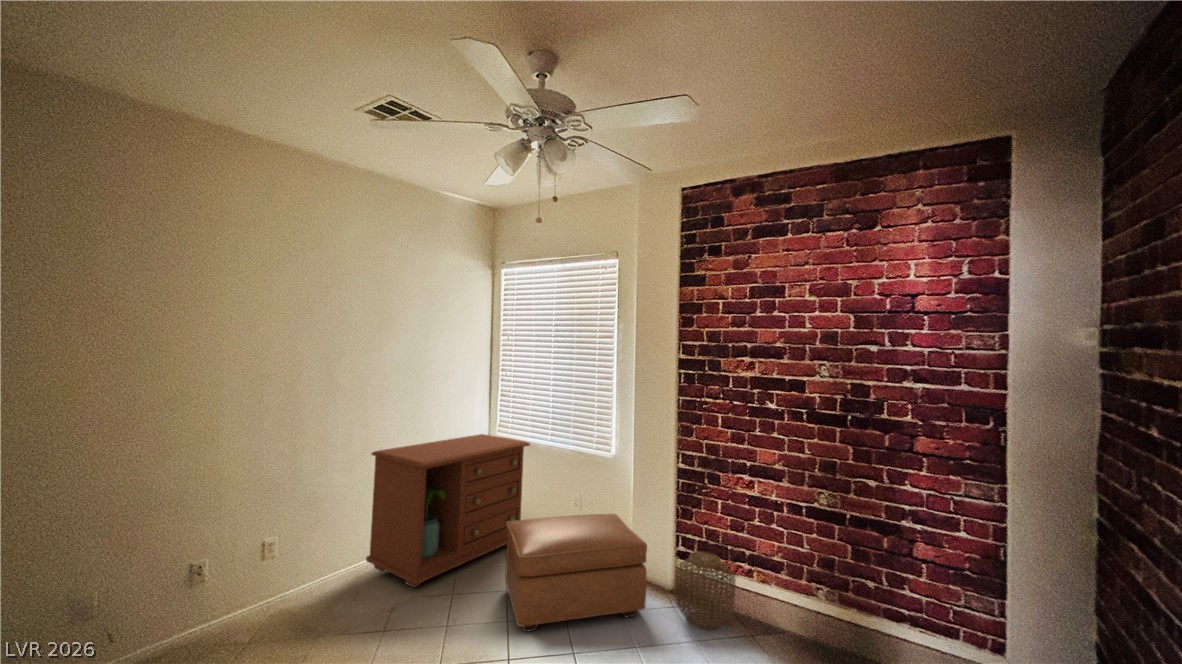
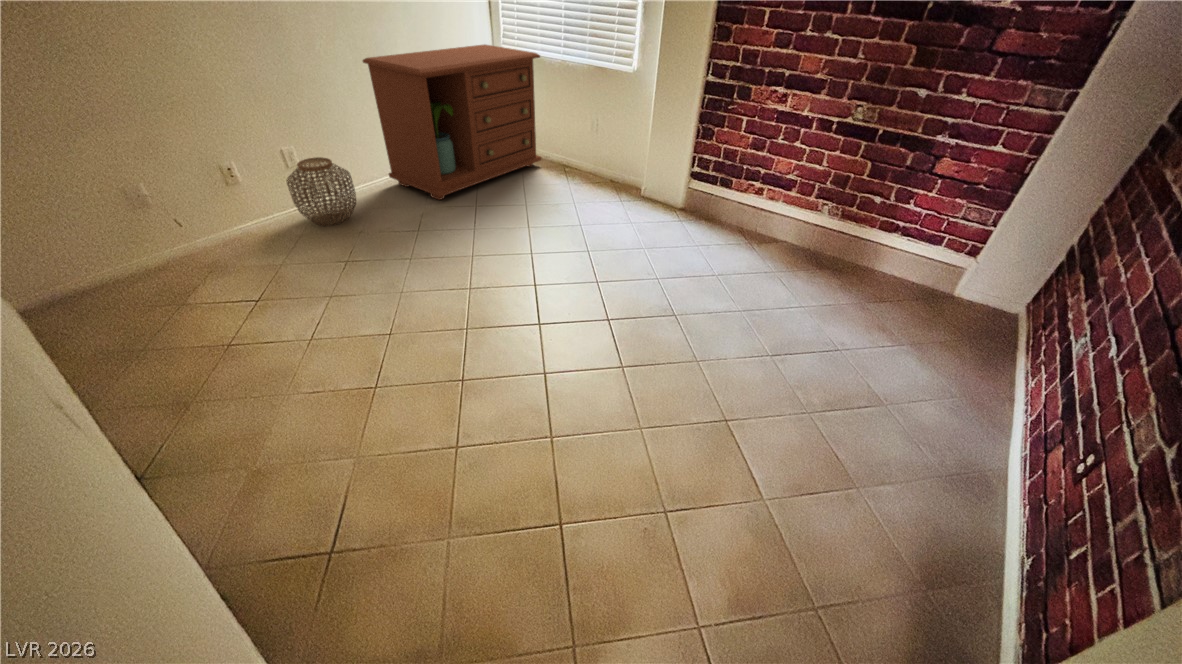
ottoman: present [505,514,647,632] -> none [520,134,662,235]
woven basket: present [674,552,735,630] -> present [287,157,356,226]

